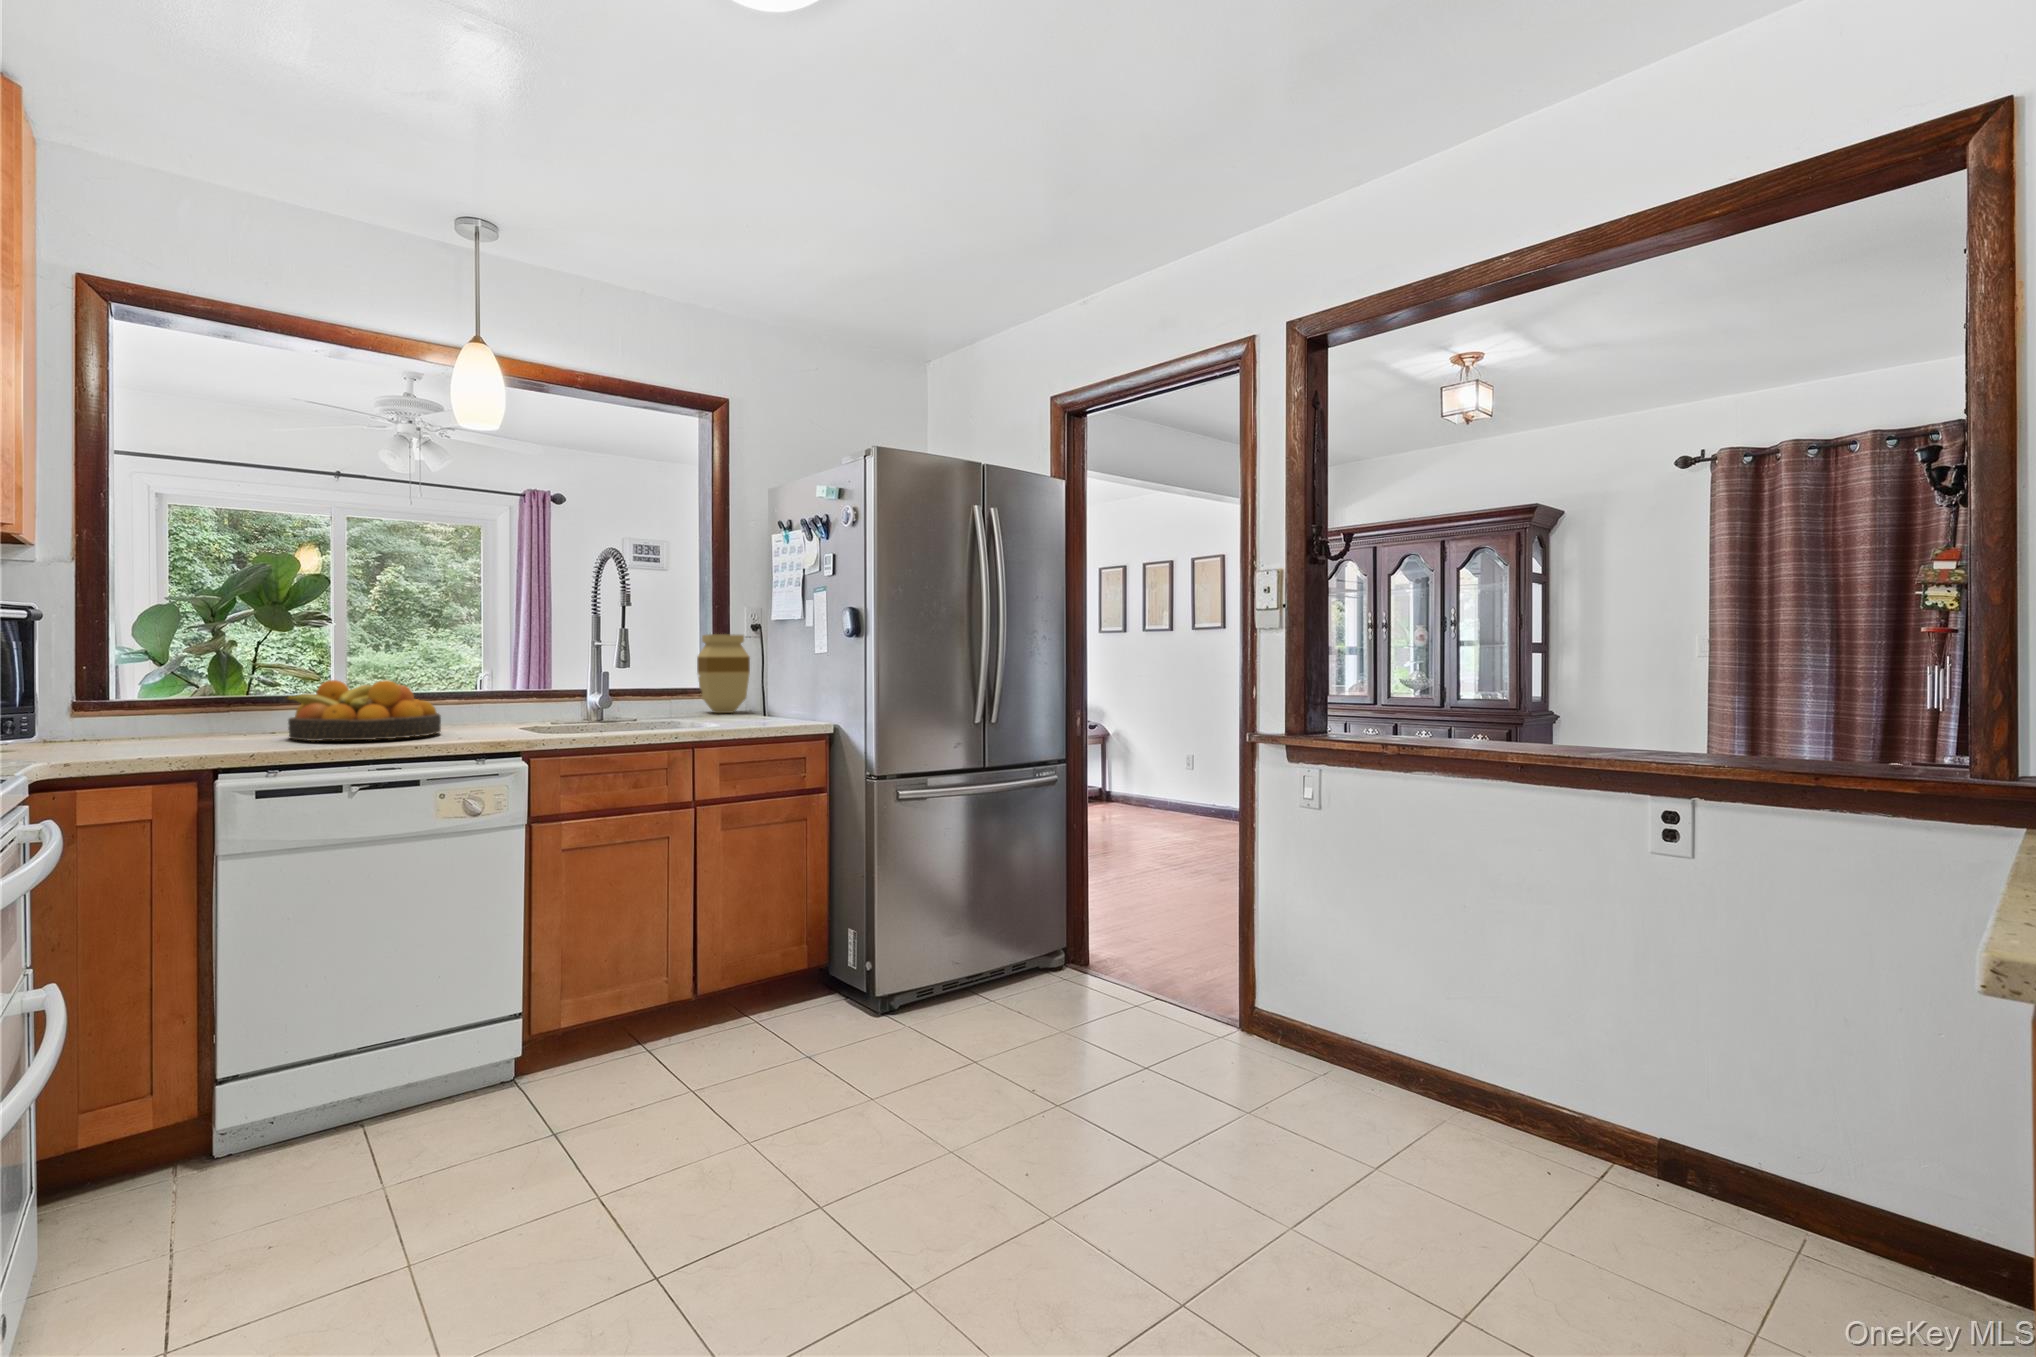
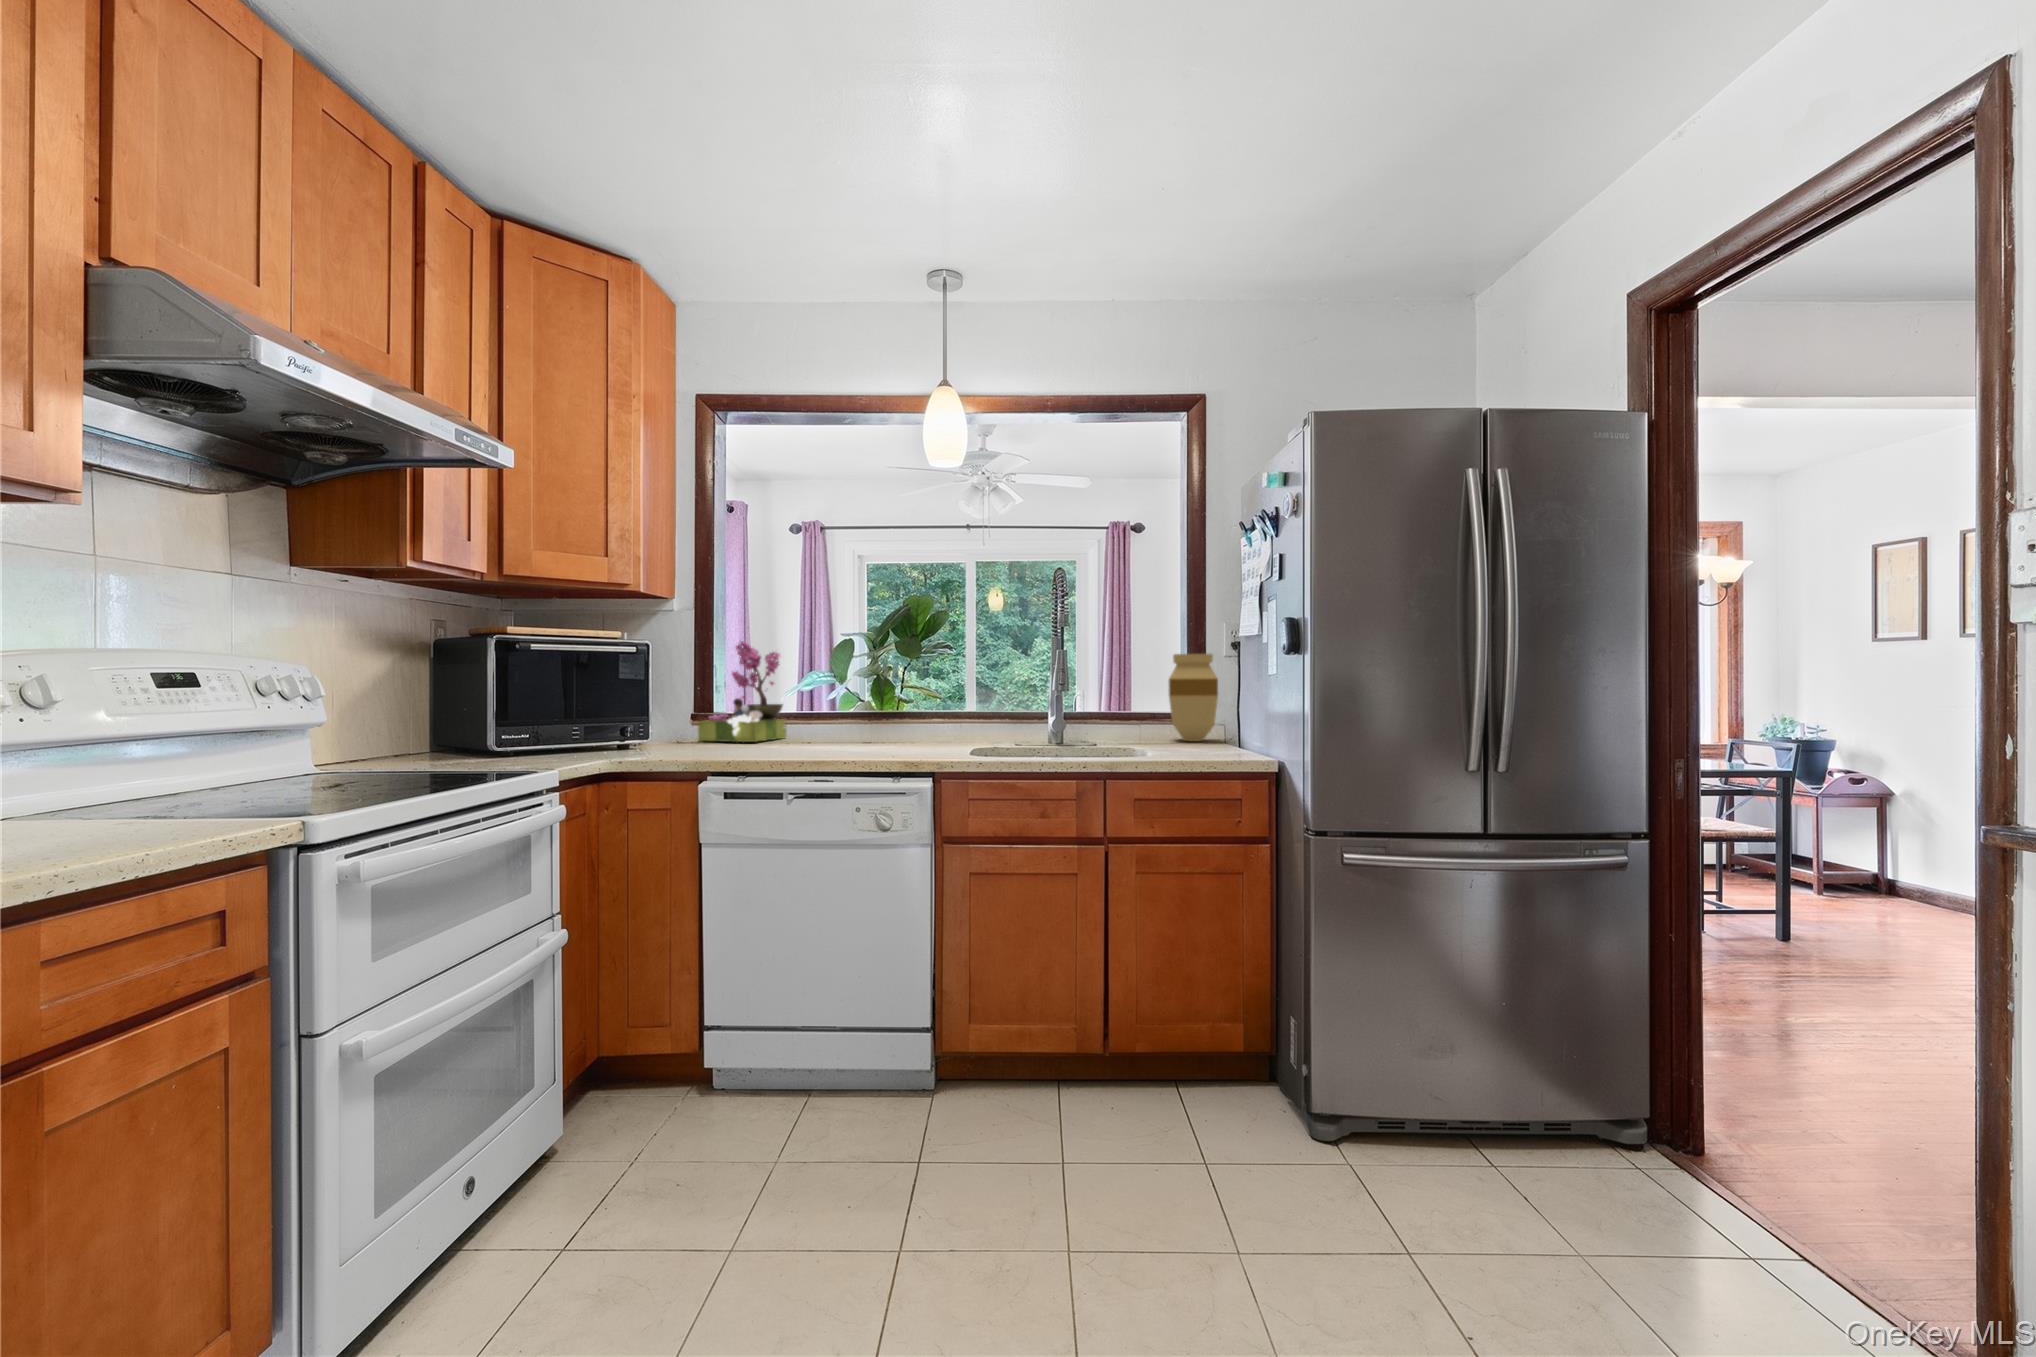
flower arrangement: none [115,607,244,736] -> present [698,641,786,742]
fruit bowl: present [285,680,441,741] -> none [781,699,897,753]

